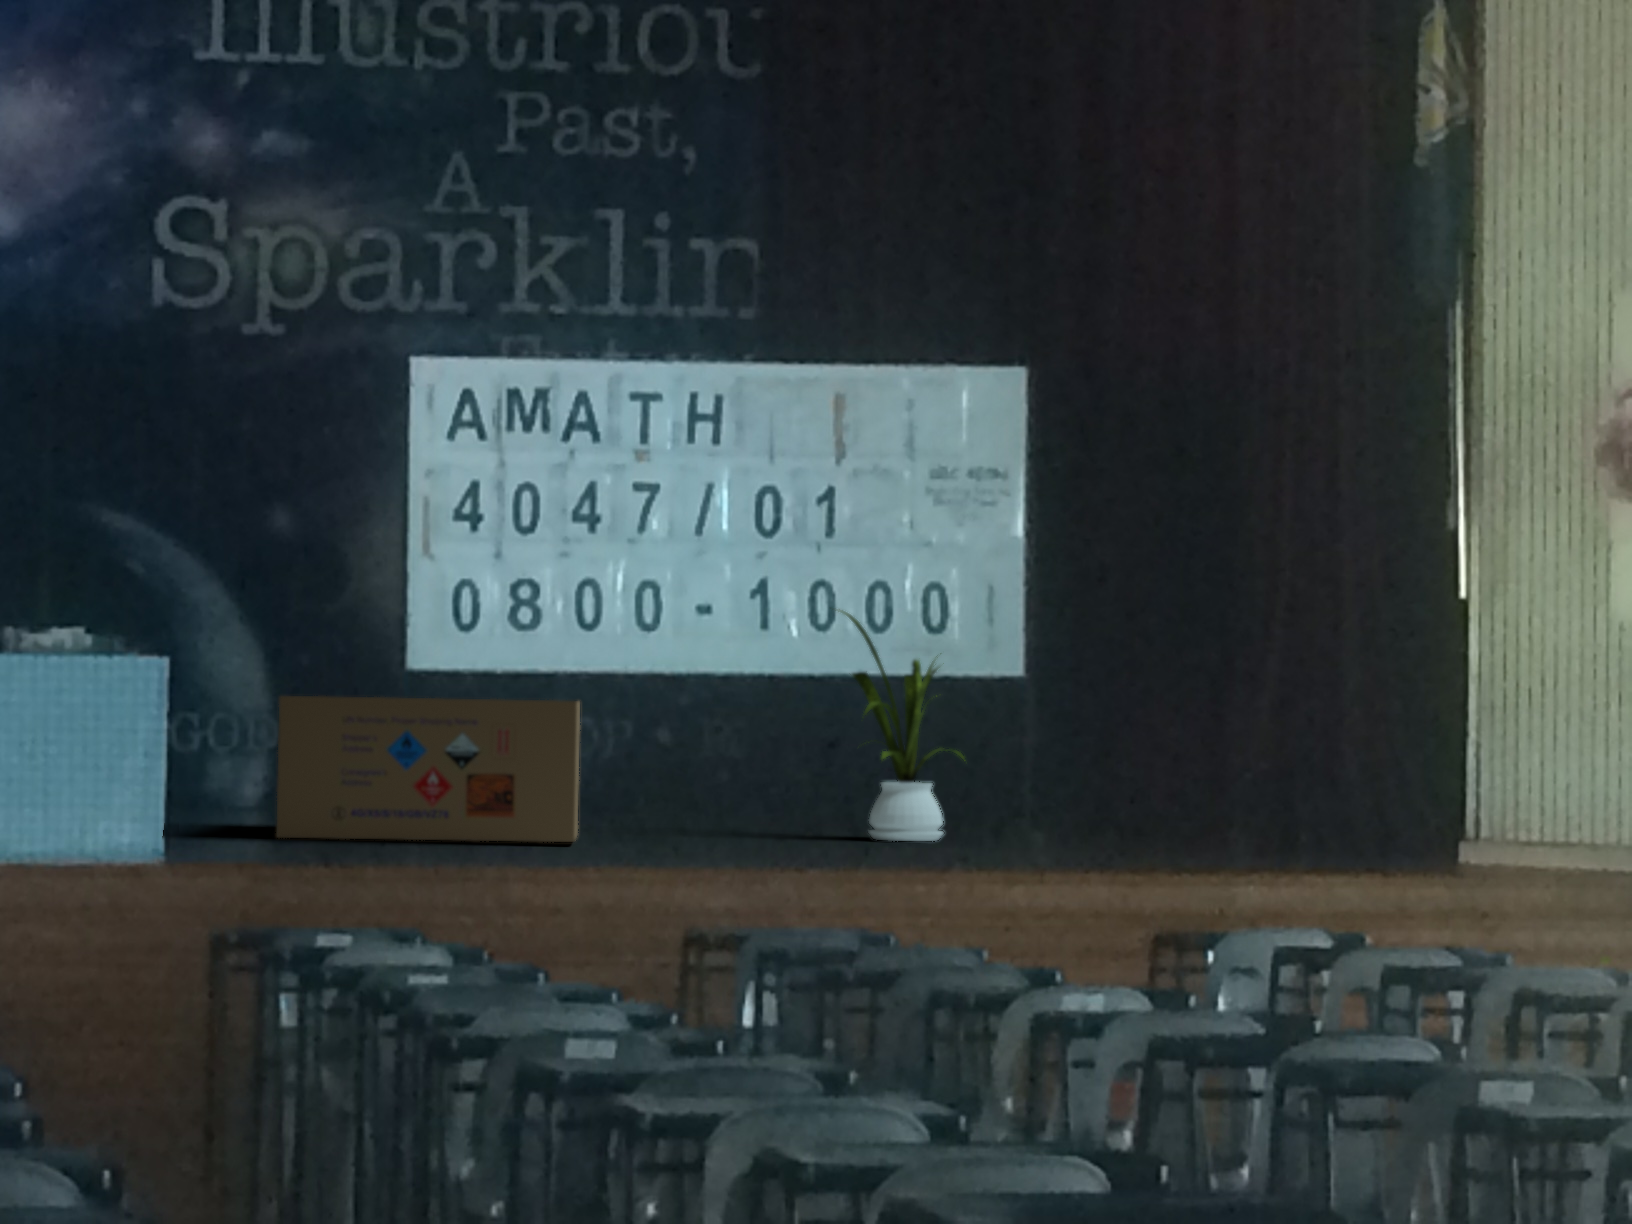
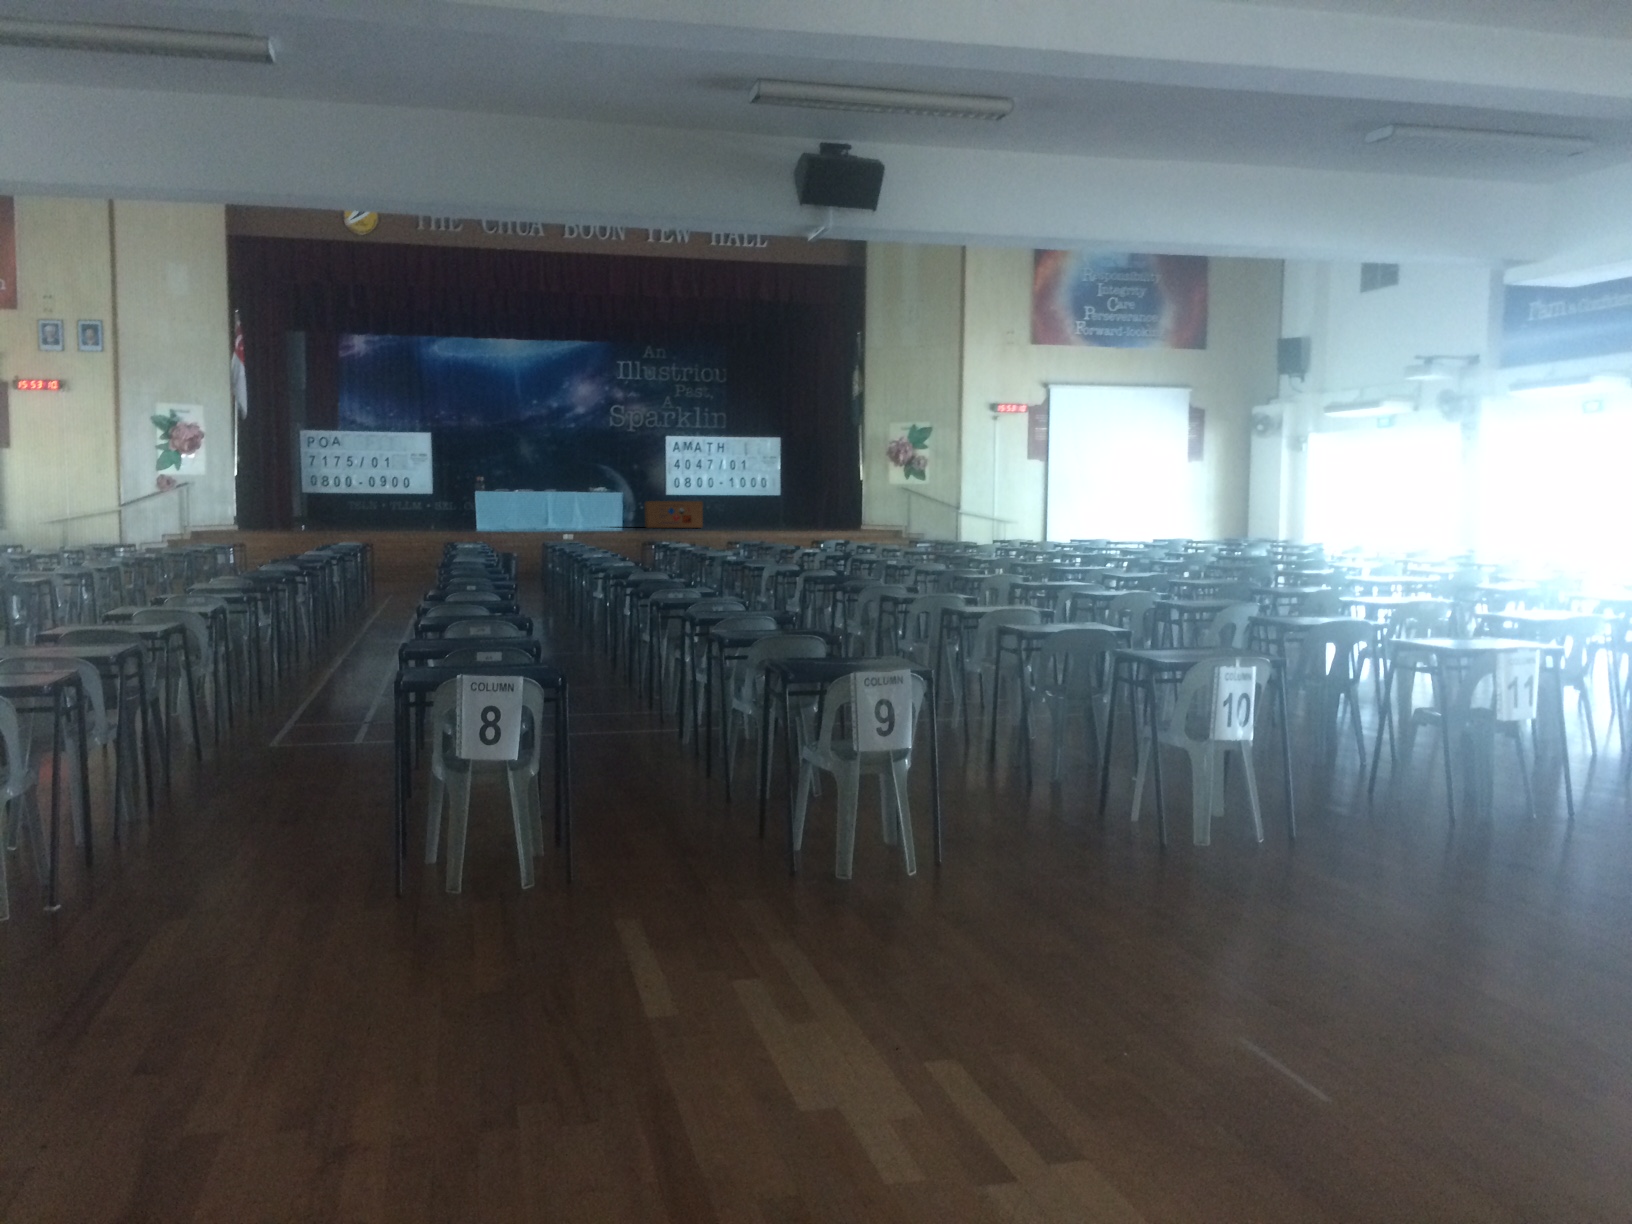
house plant: present [842,611,965,841] -> none [743,483,770,528]

